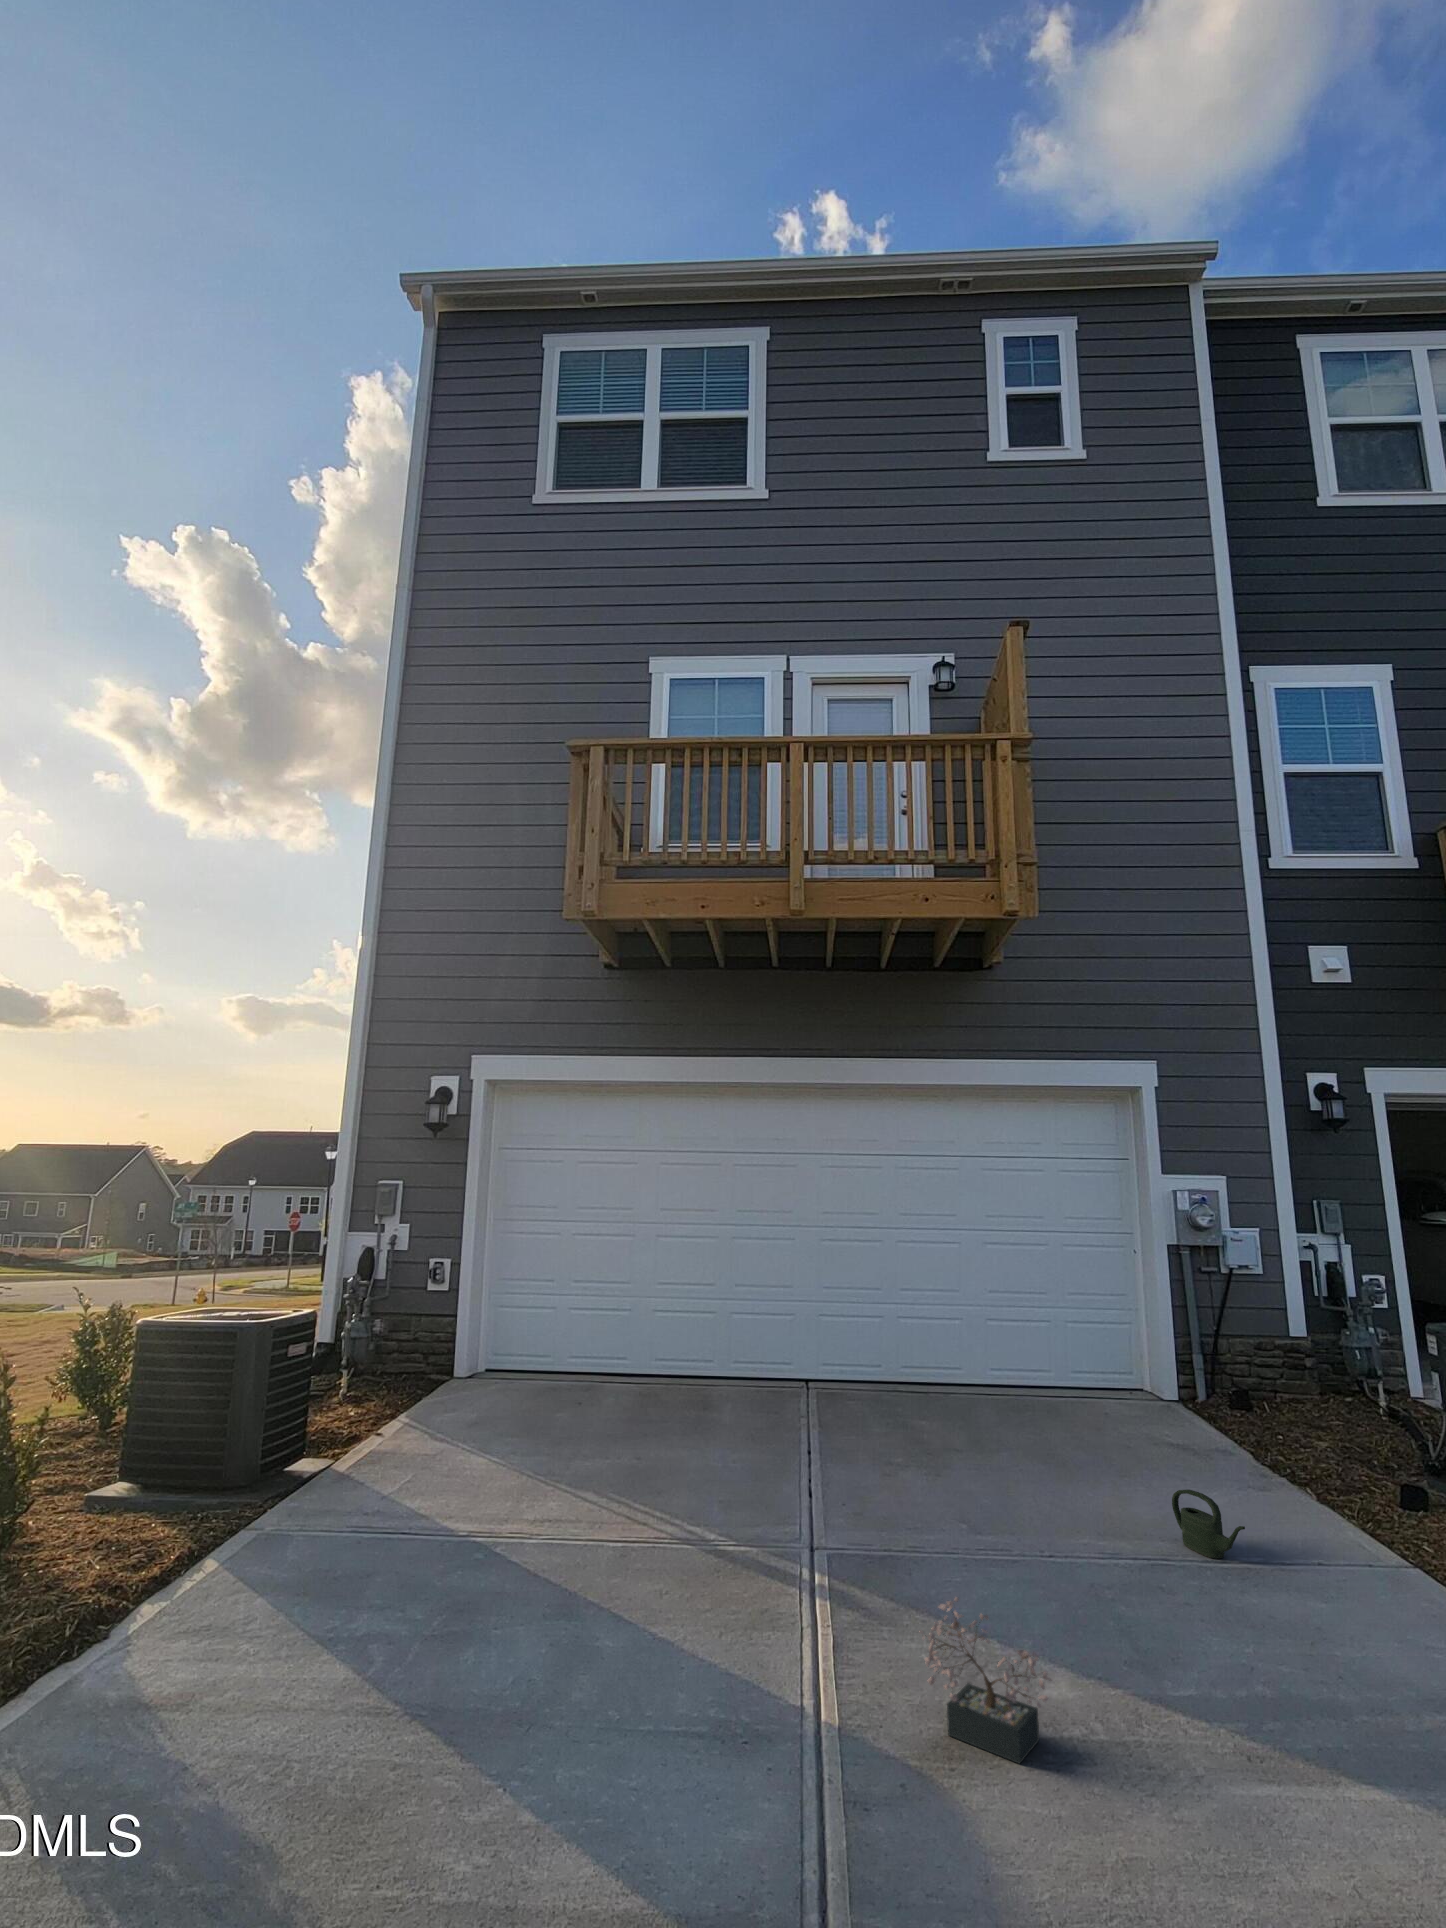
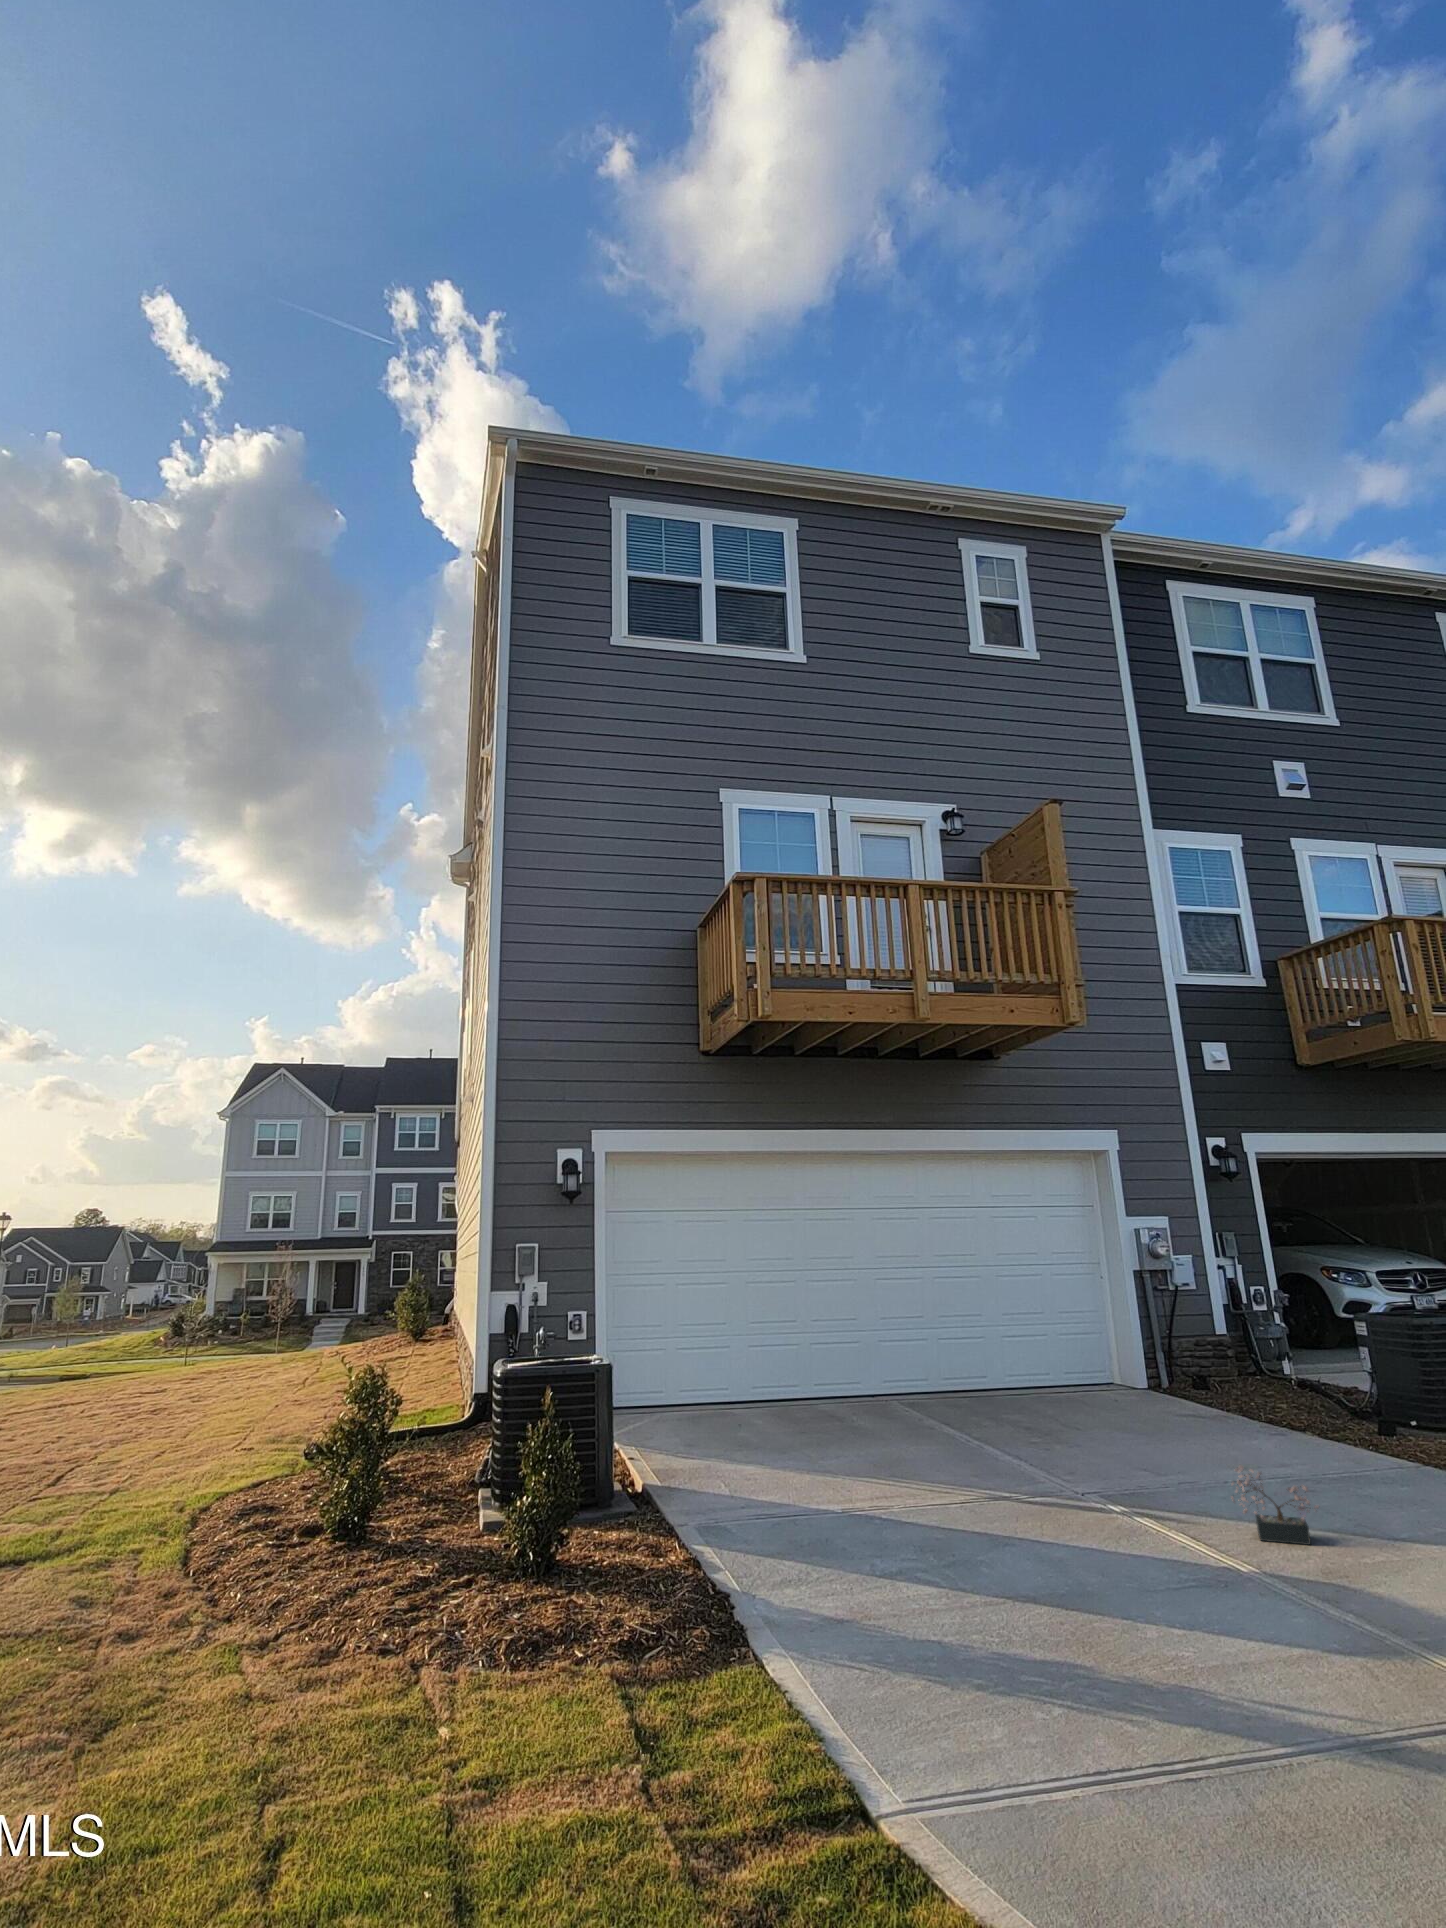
watering can: present [1172,1490,1245,1559] -> none [1247,1420,1307,1461]

